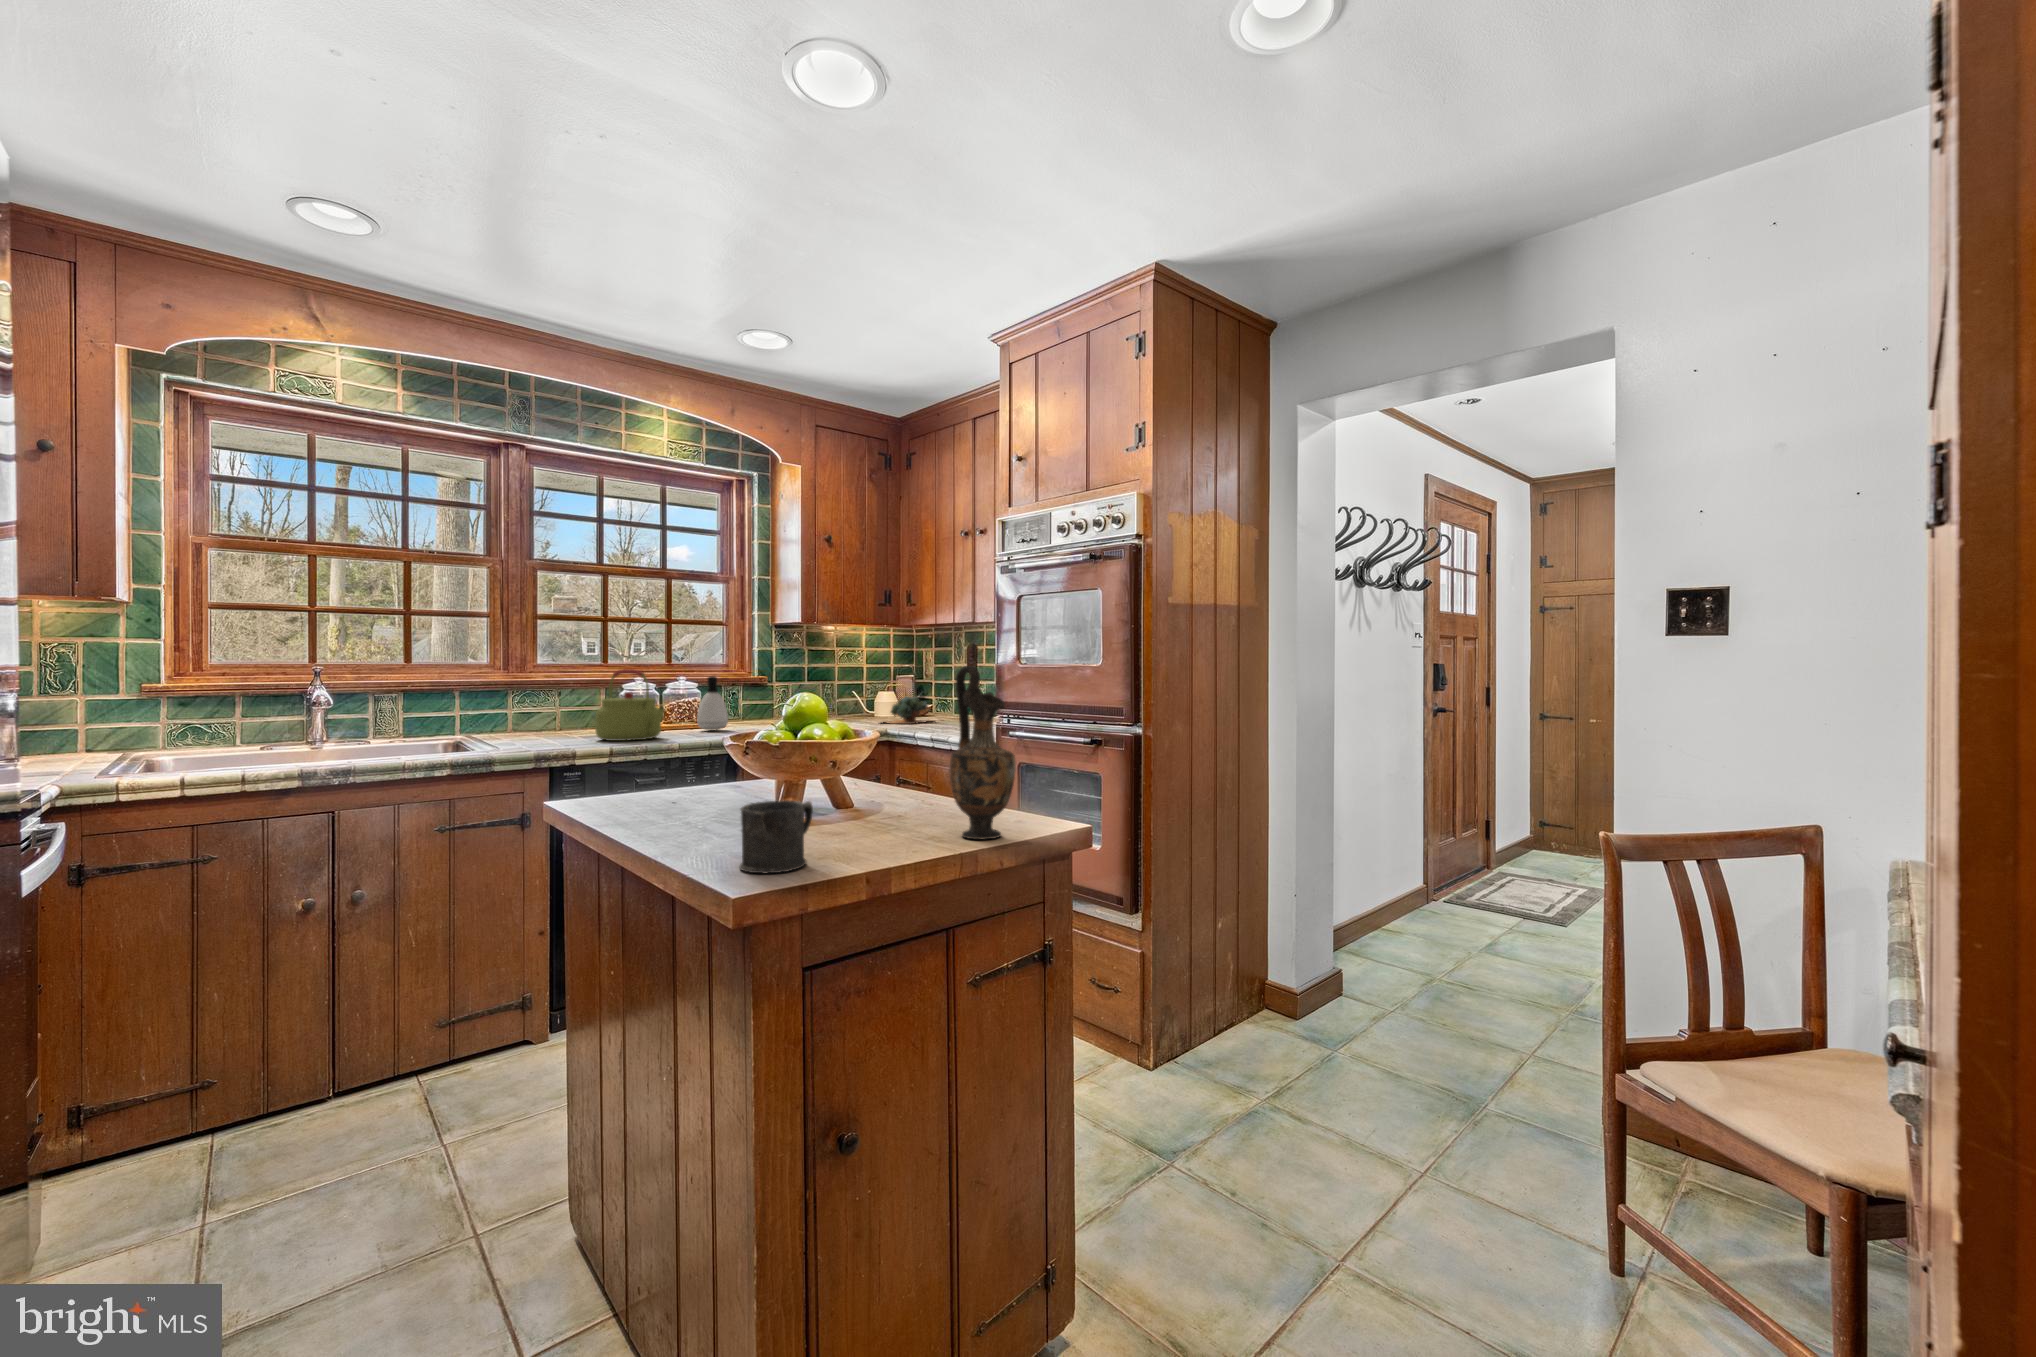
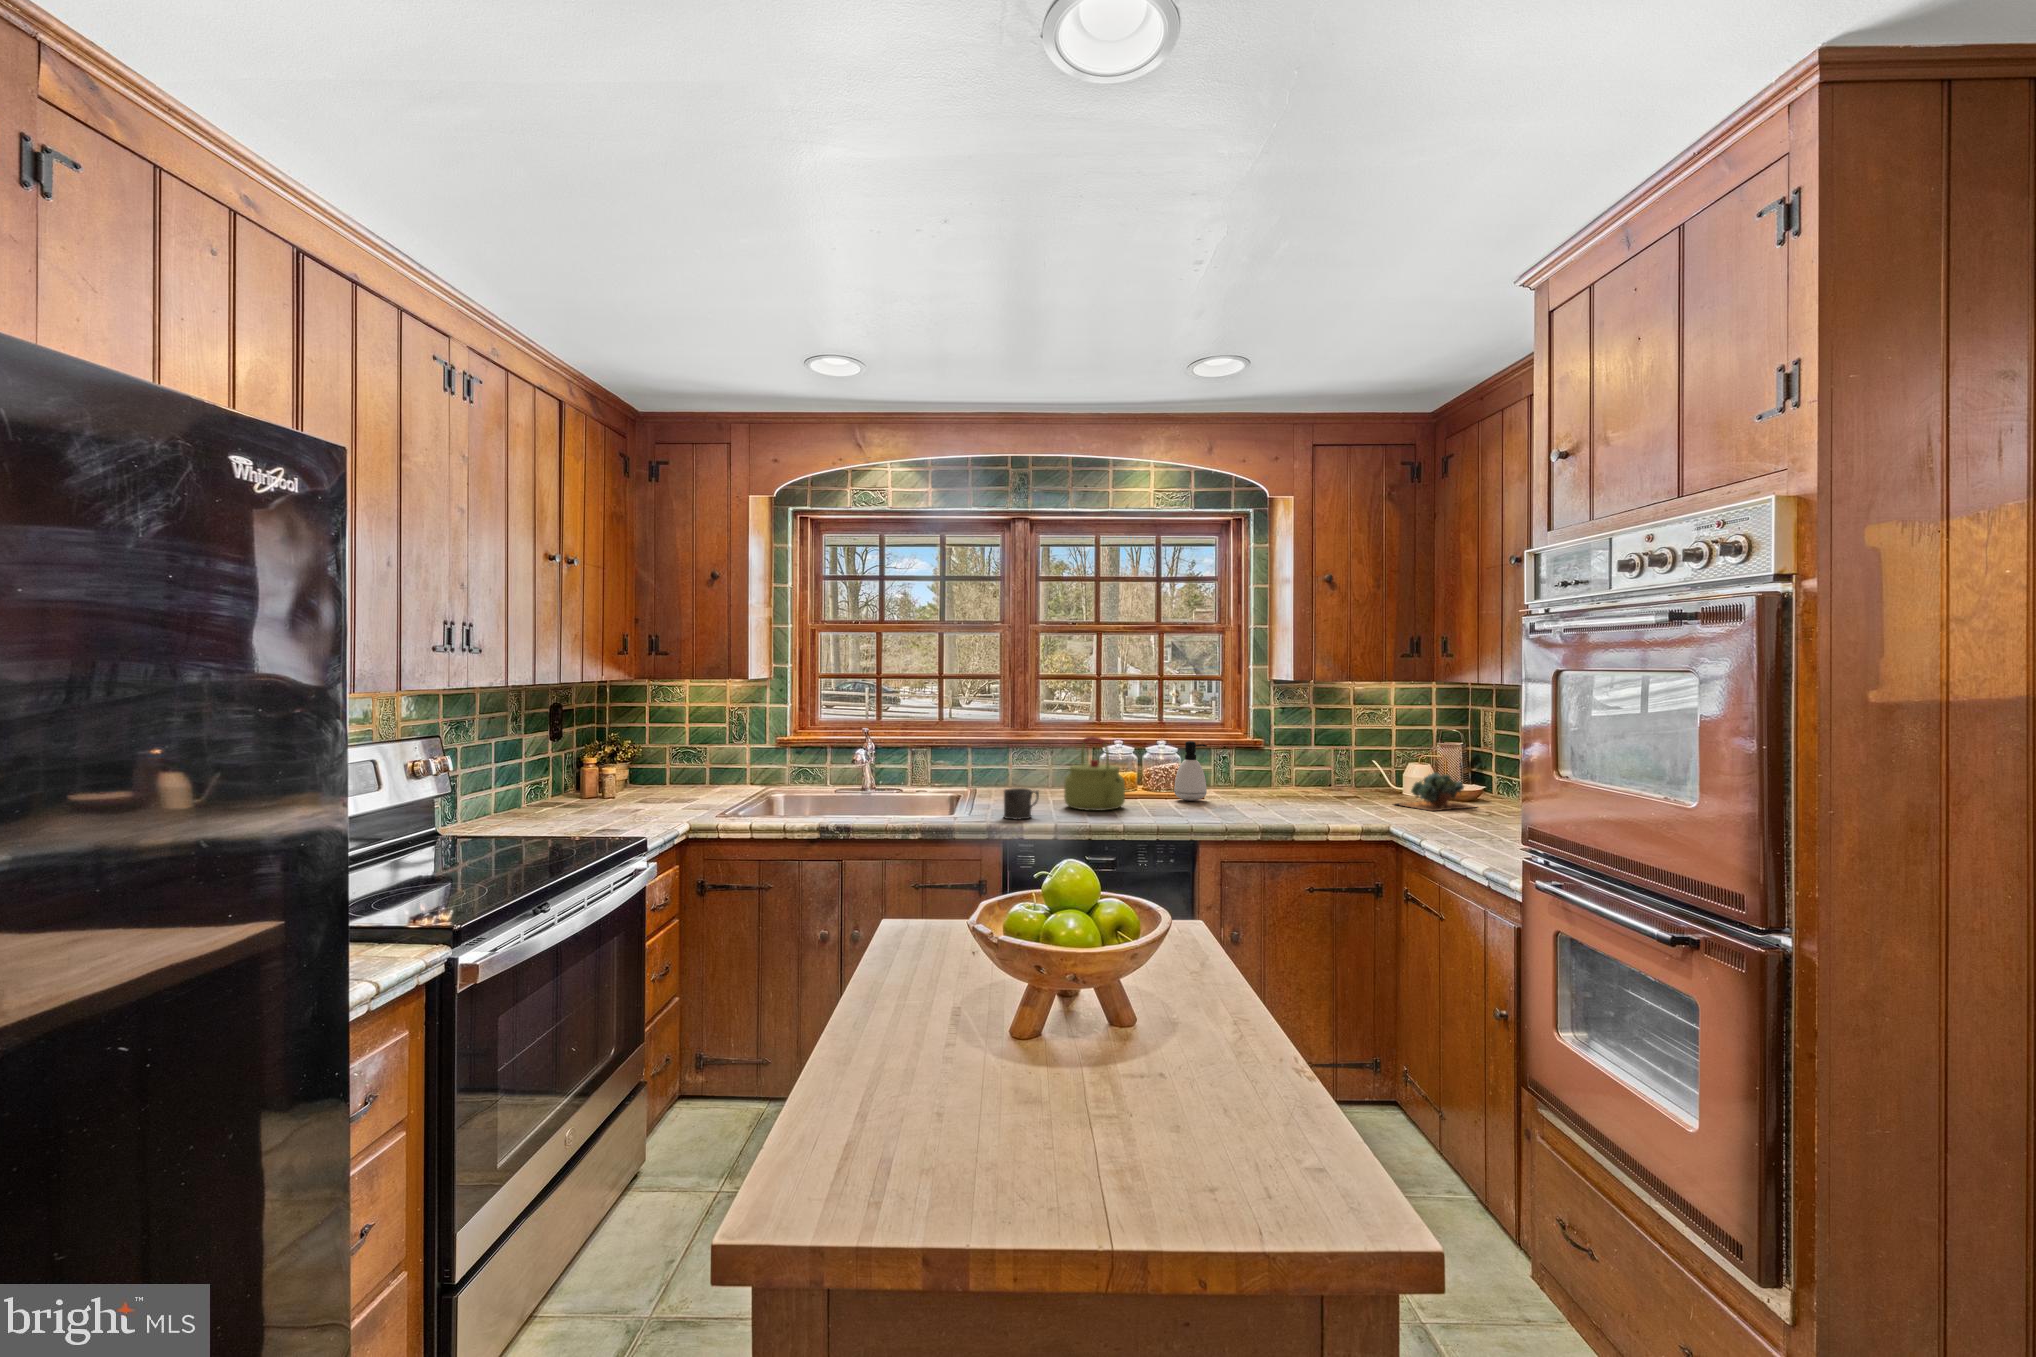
vase: present [949,666,1016,839] -> none [1168,831,1257,1071]
mug: present [740,800,813,873] -> present [1003,788,1039,820]

